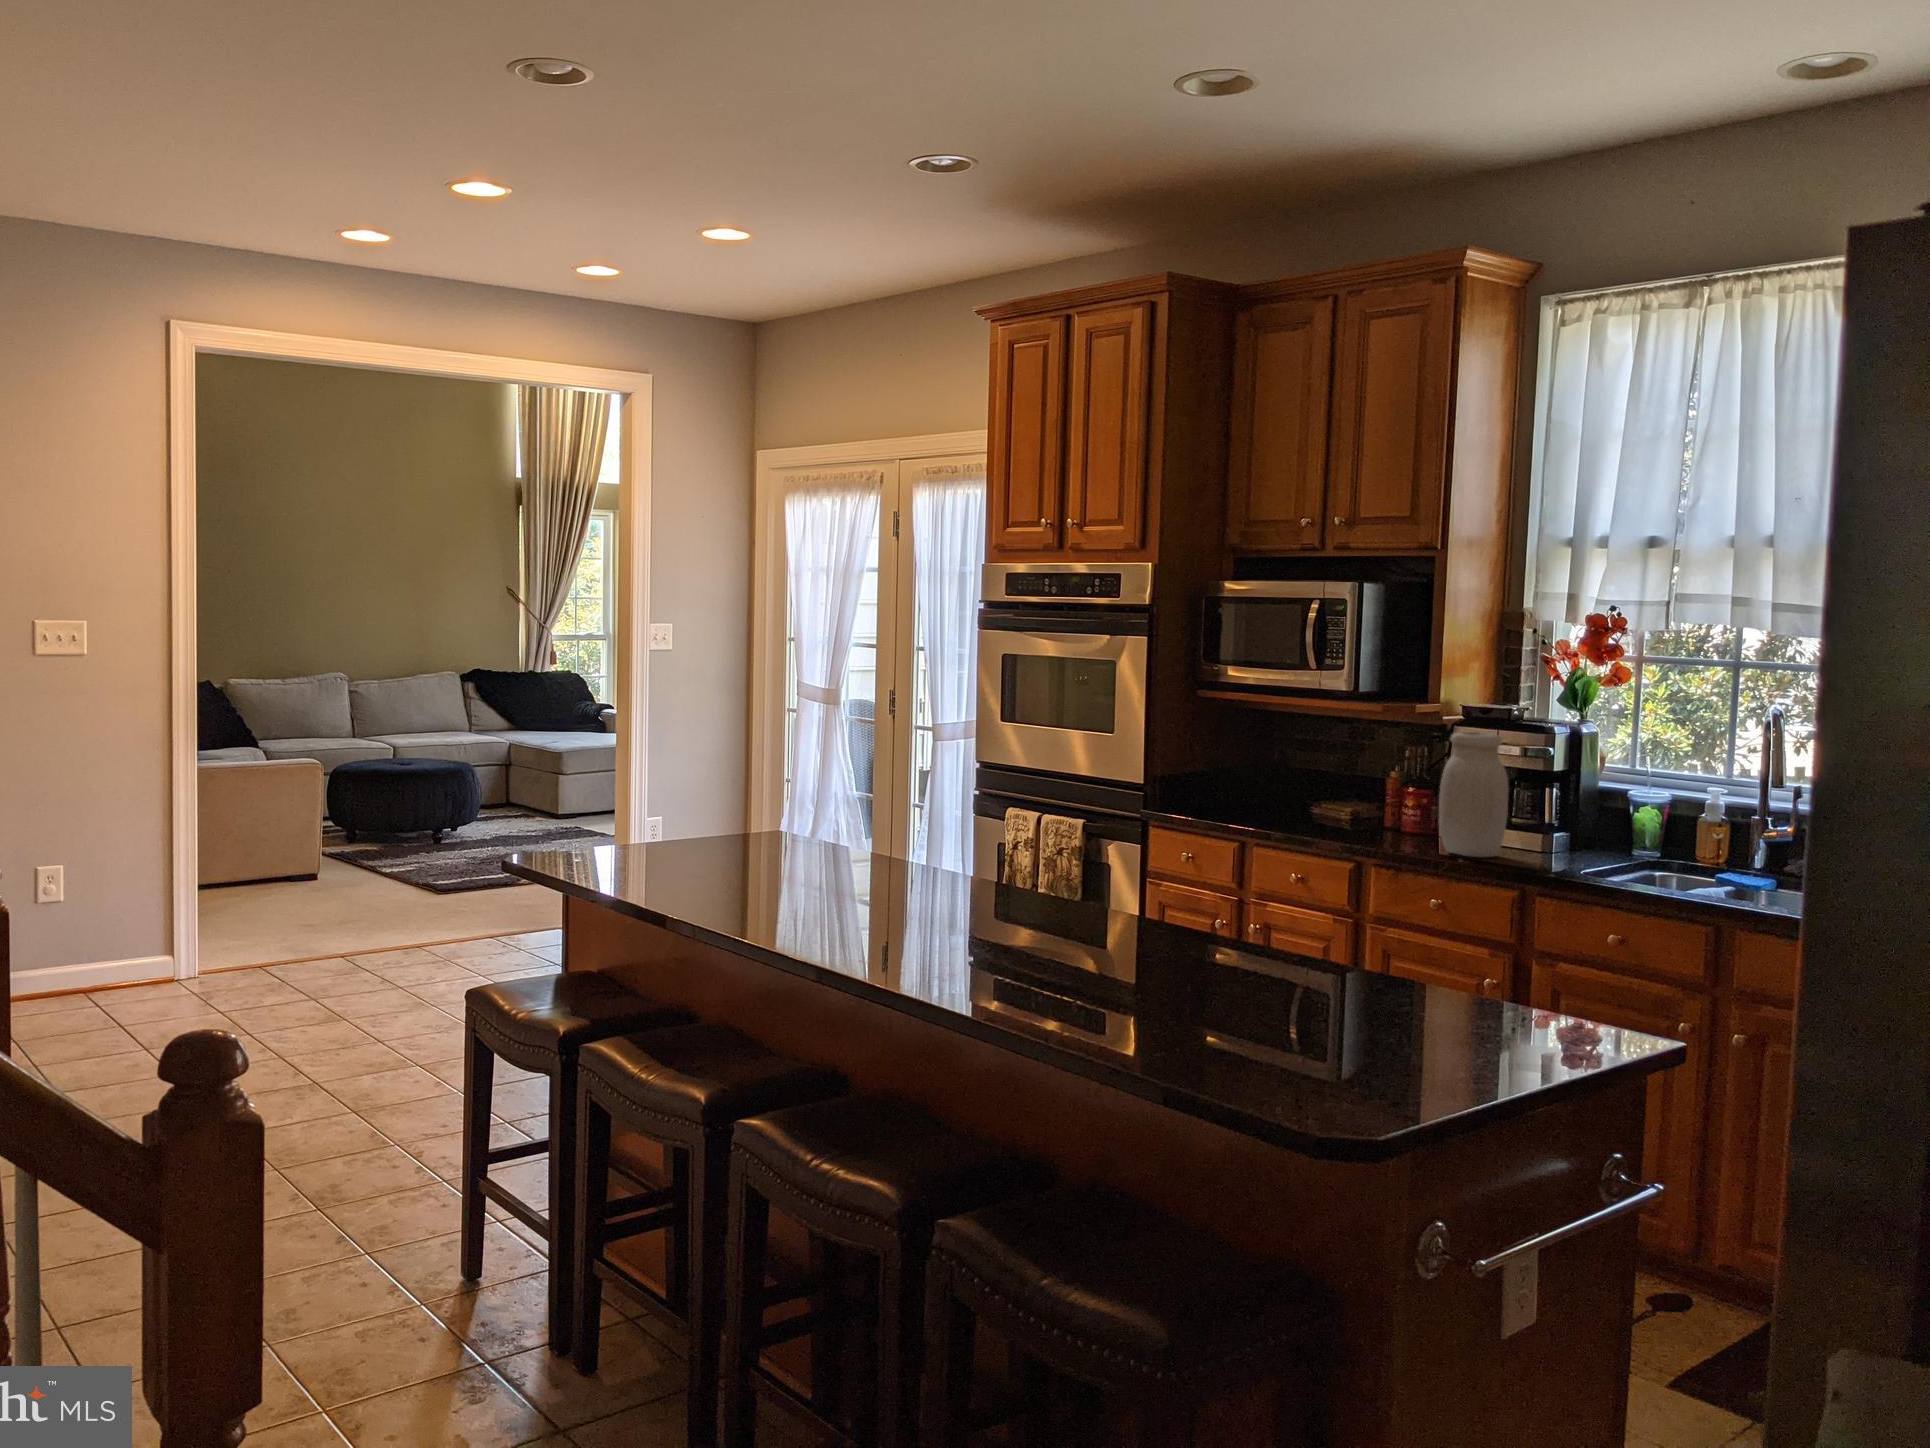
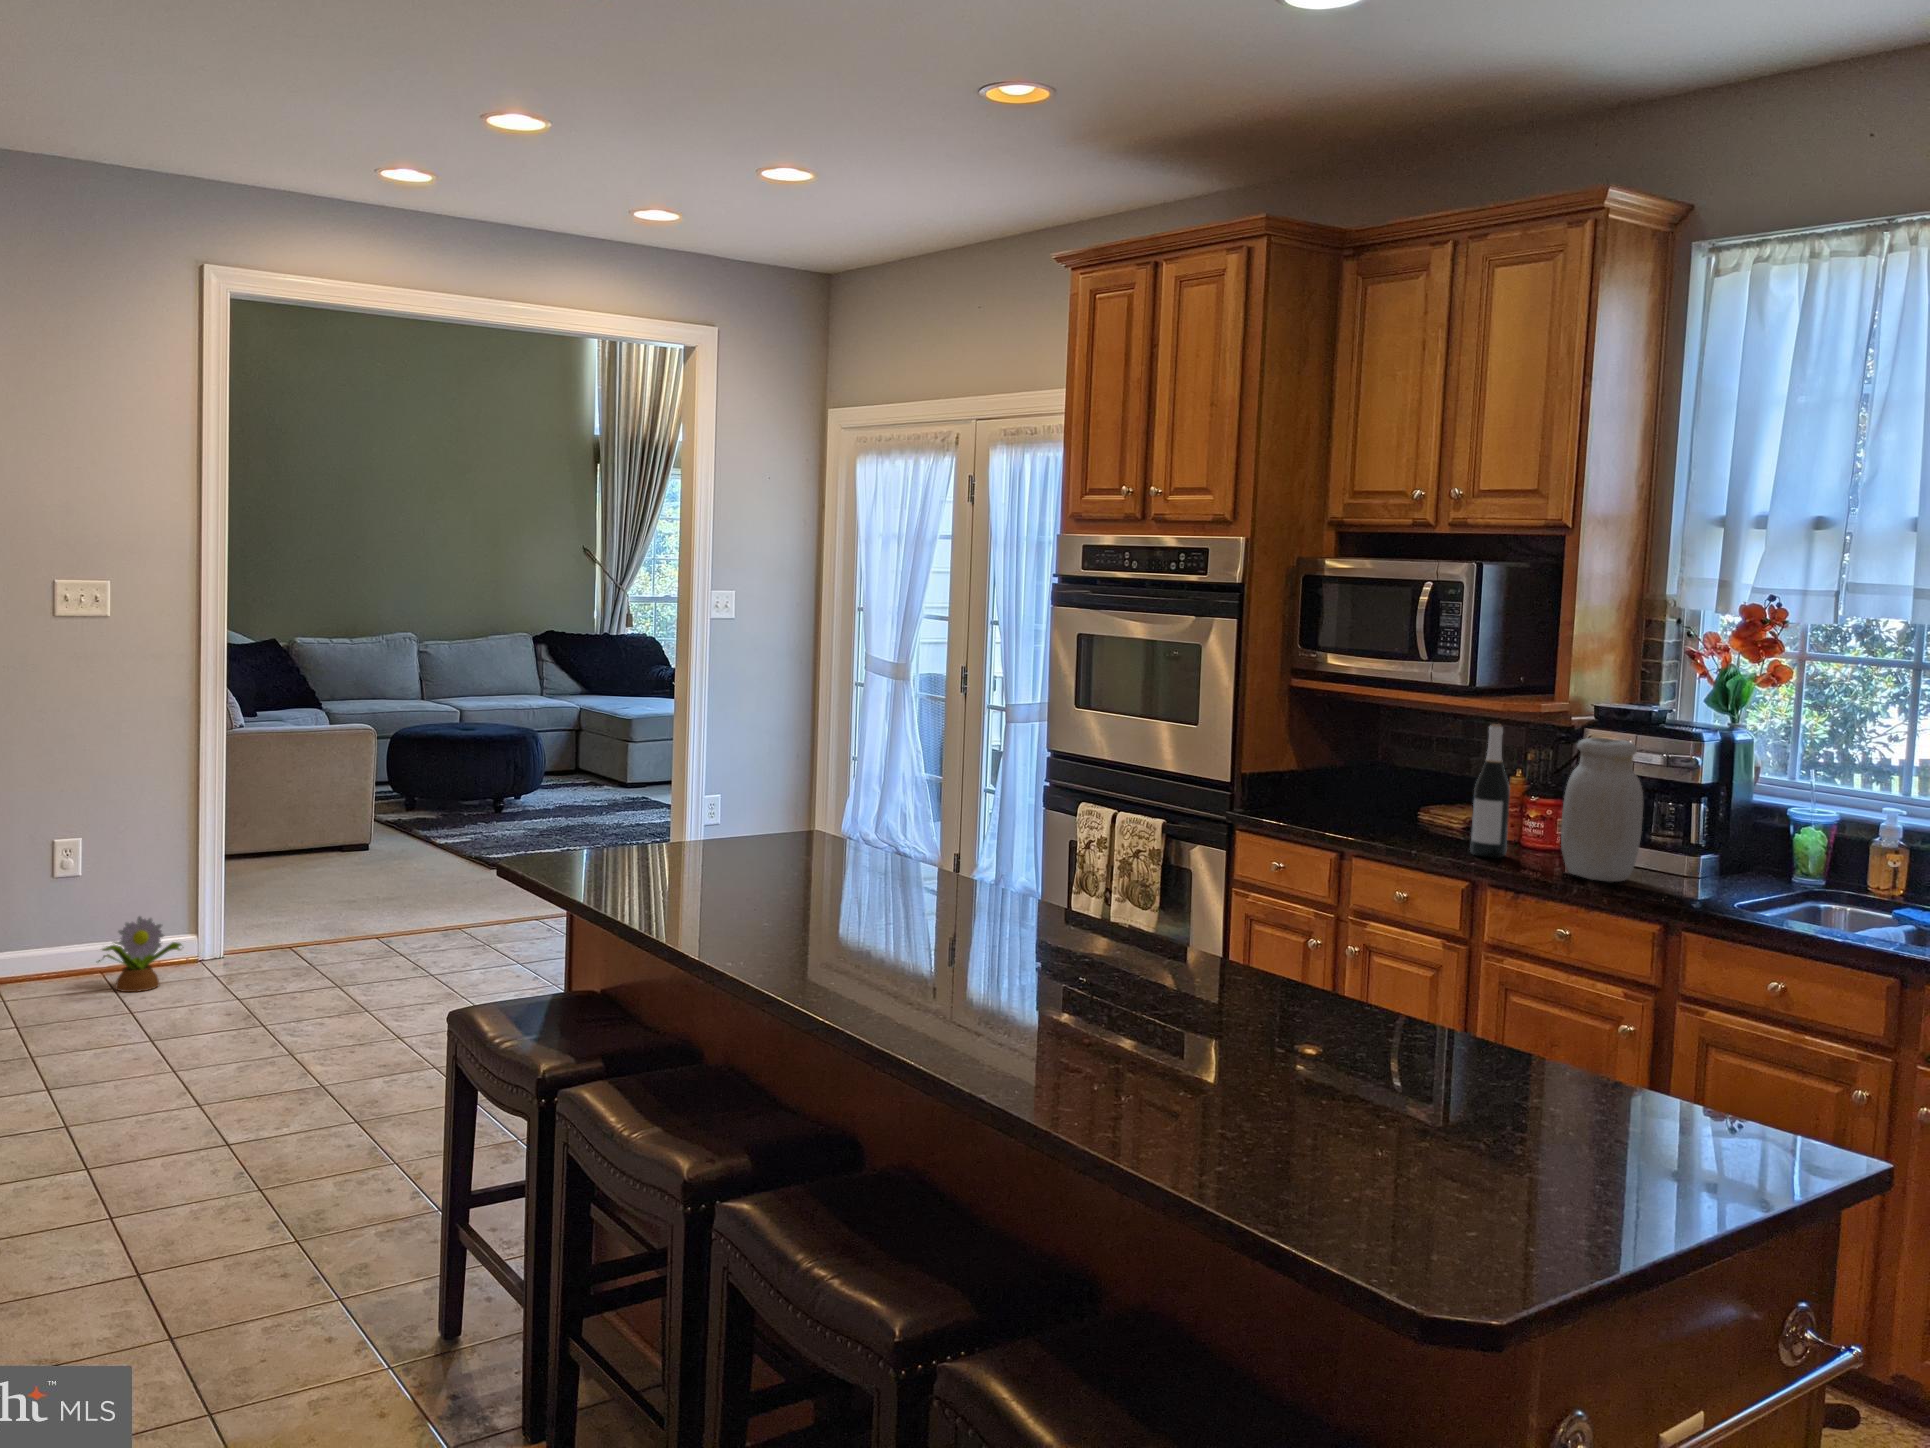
wine bottle: none [1360,723,1393,841] -> present [1470,724,1510,858]
decorative plant: none [72,935,156,1009] -> present [98,916,181,992]

